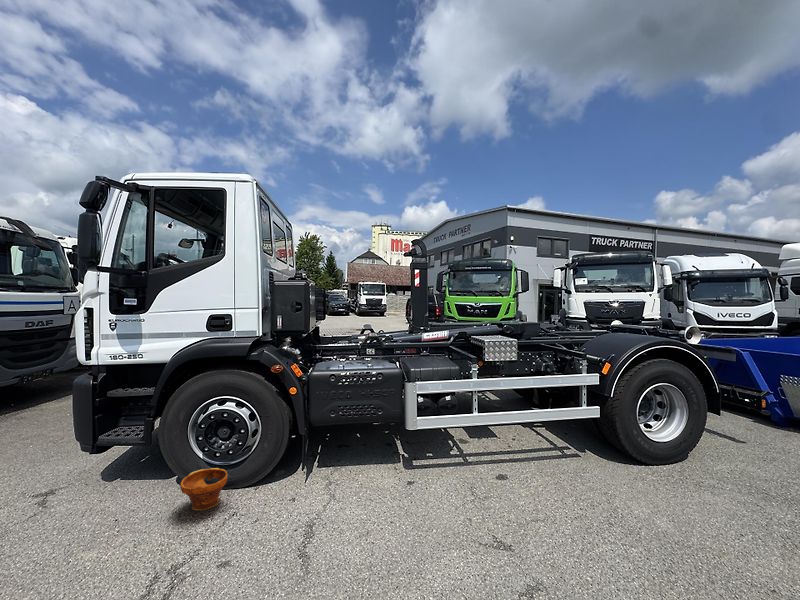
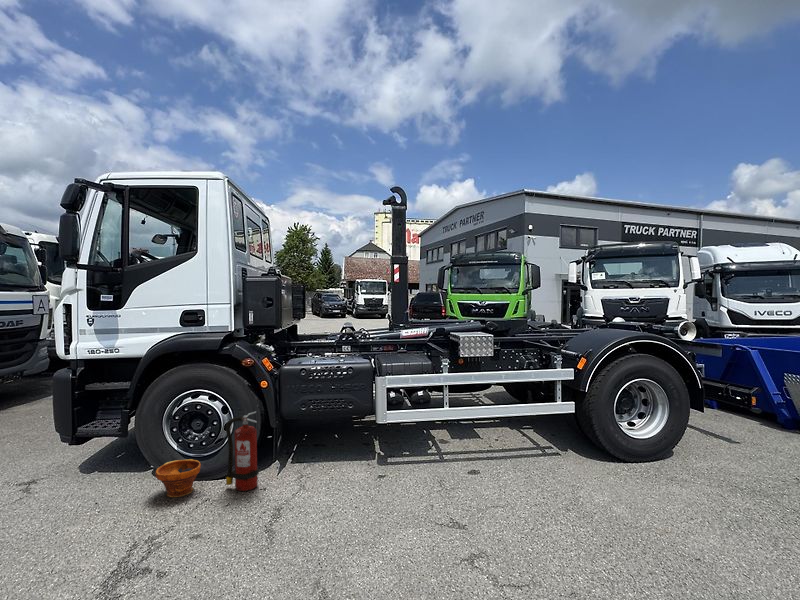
fire extinguisher: none [254,419,287,502] -> present [226,412,259,491]

